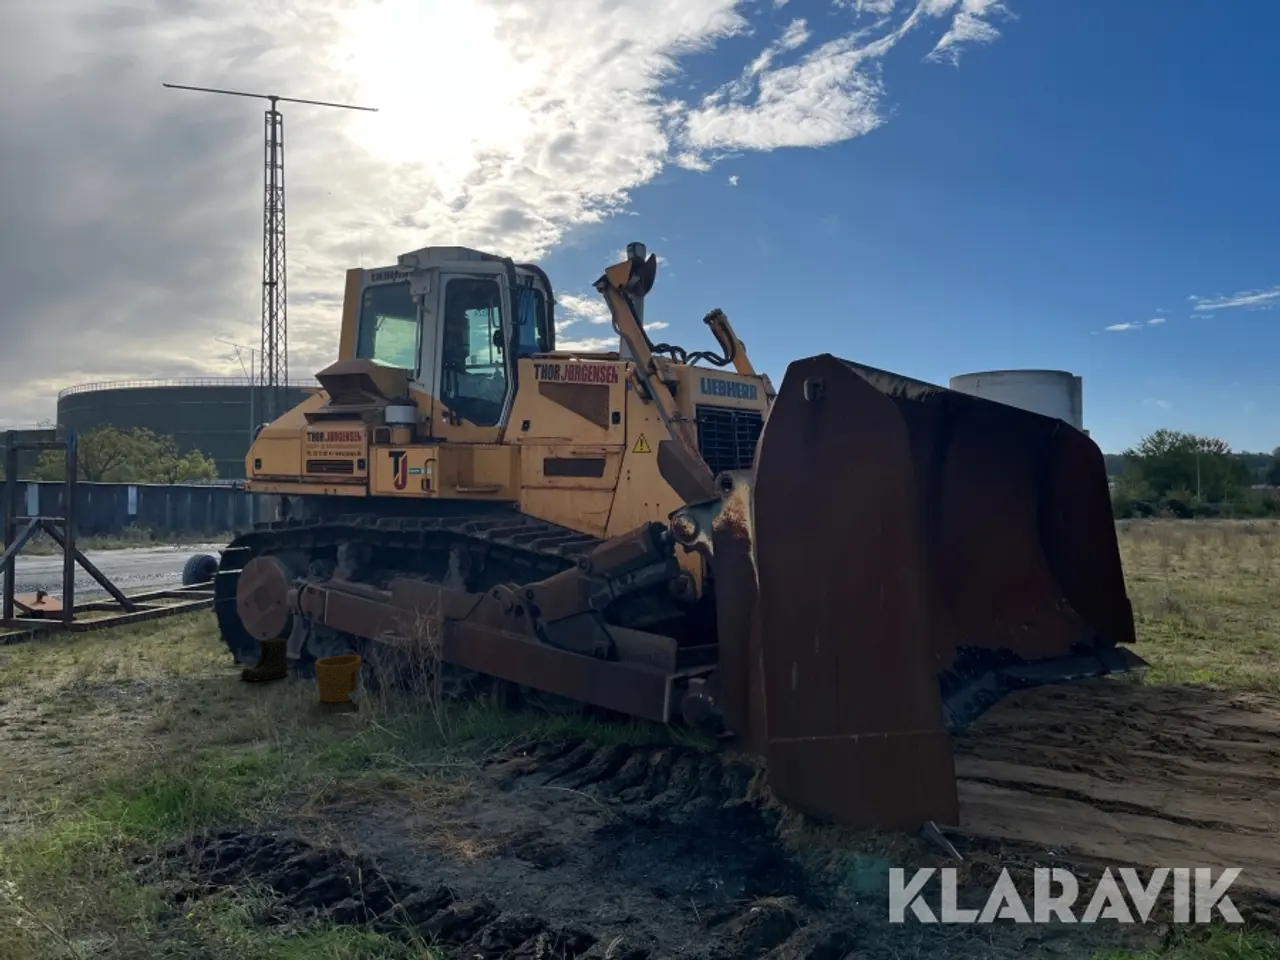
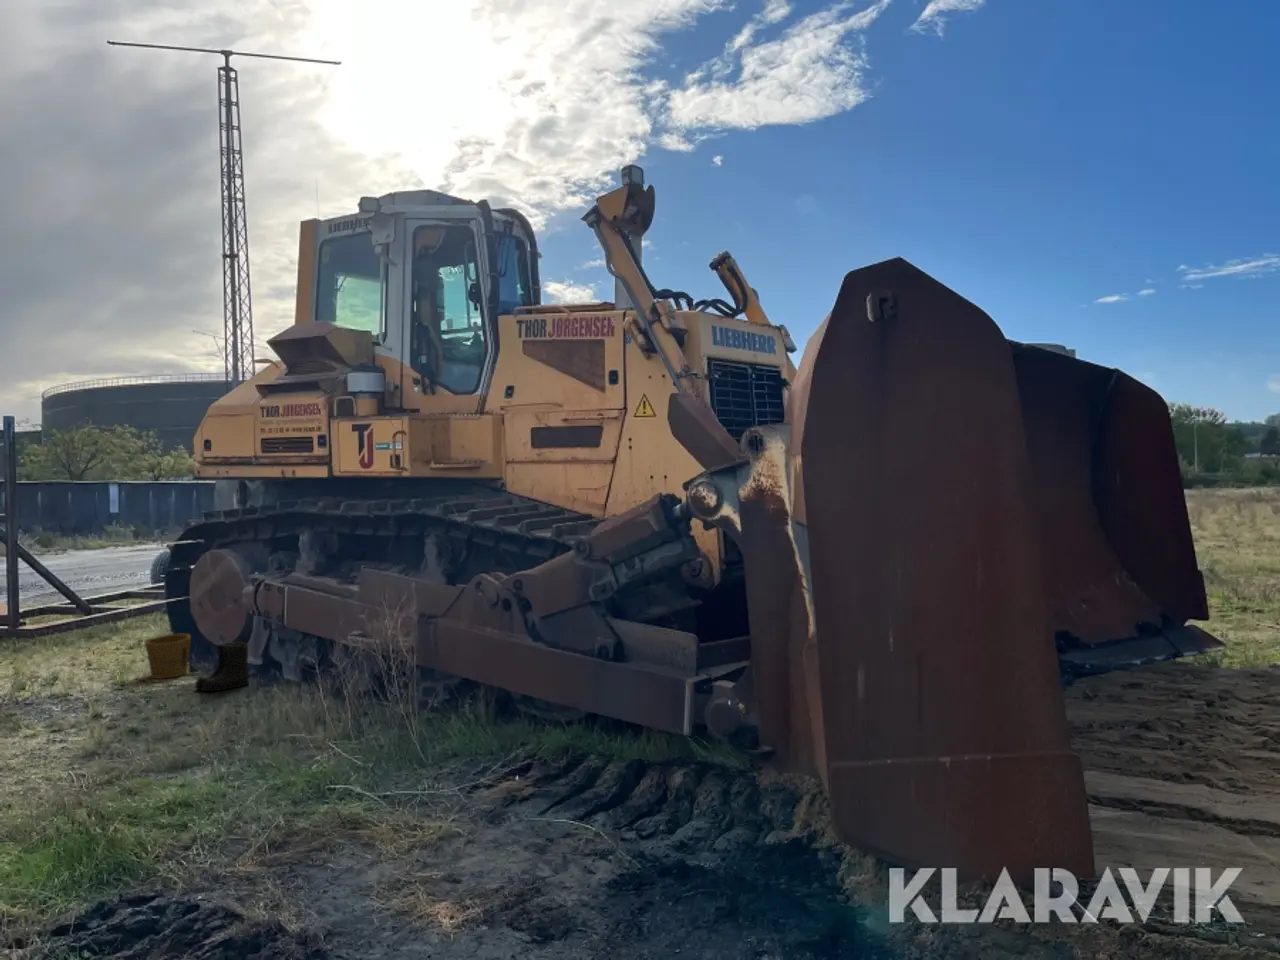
bucket: present [311,654,363,702] -> present [140,634,196,679]

